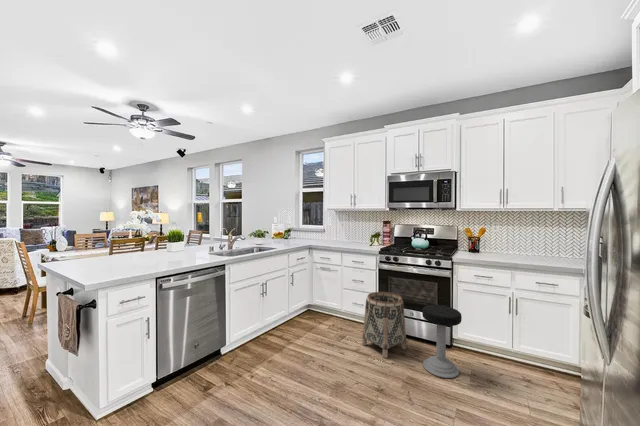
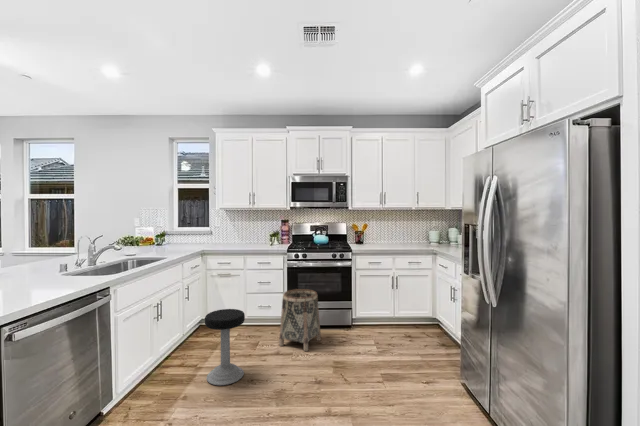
stool: present [422,305,462,378] -> present [205,309,245,385]

